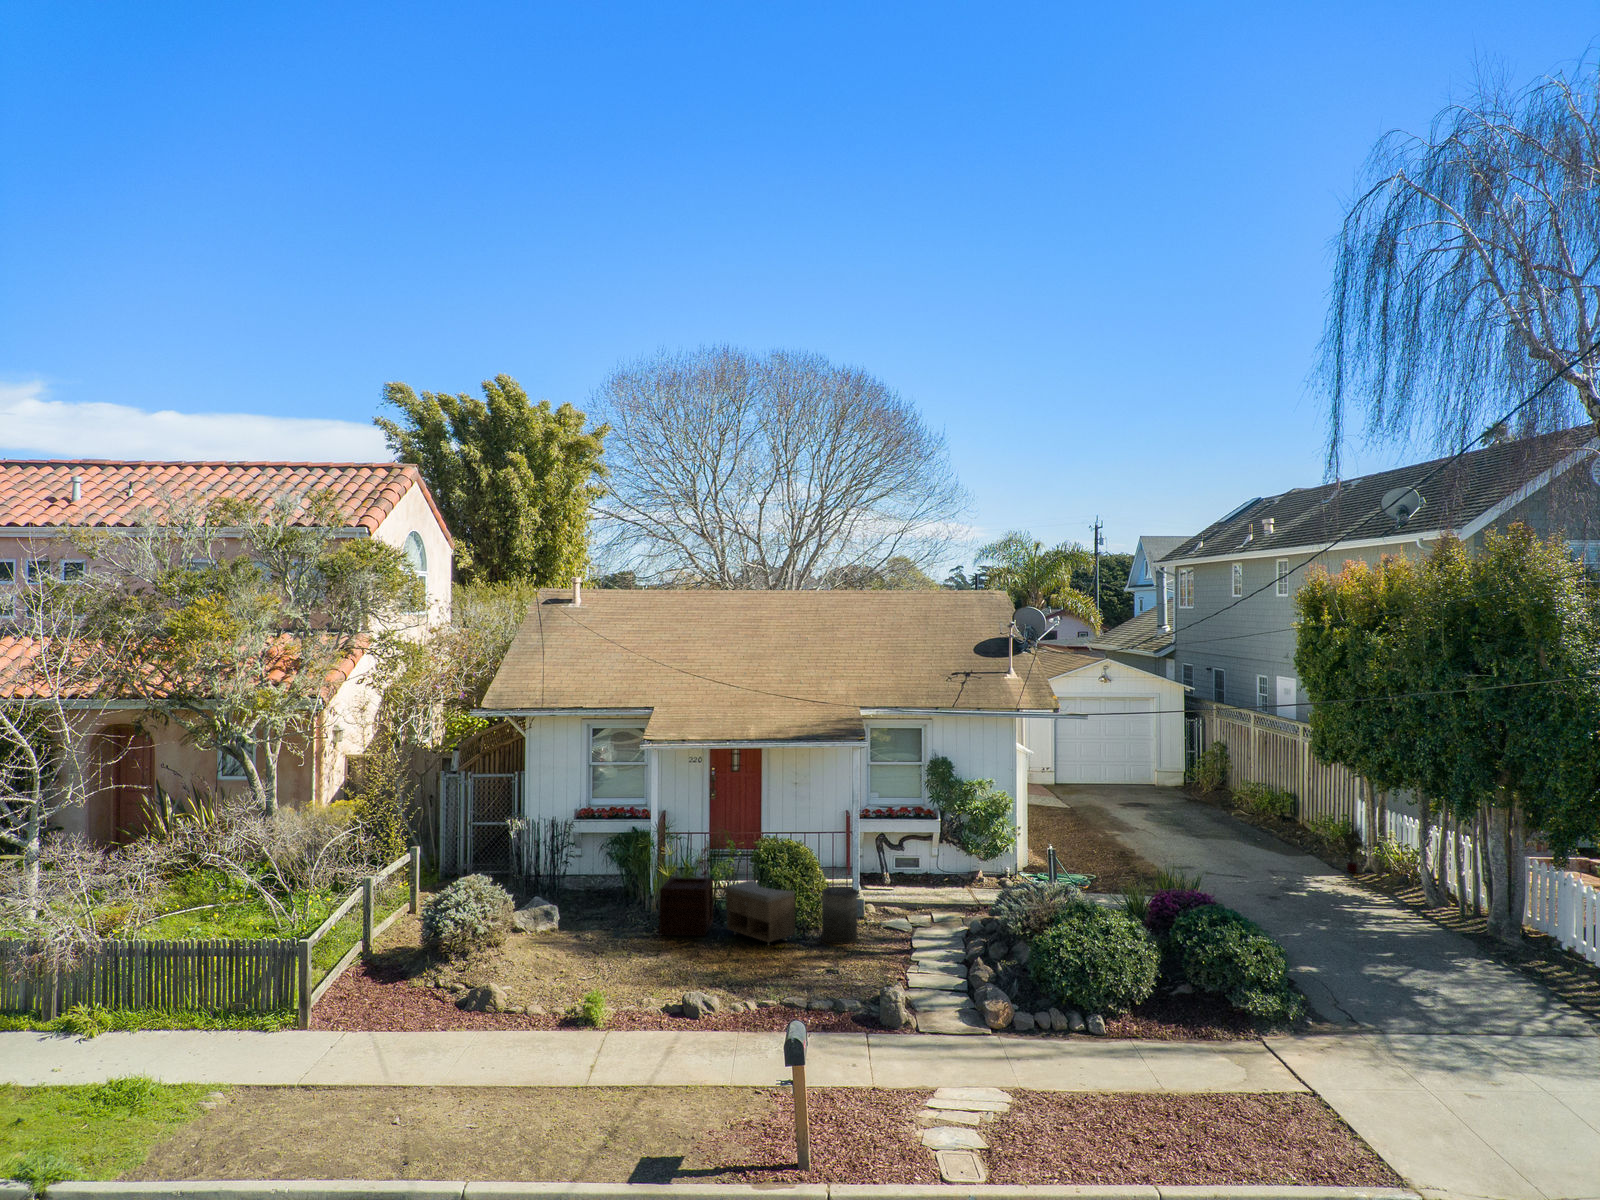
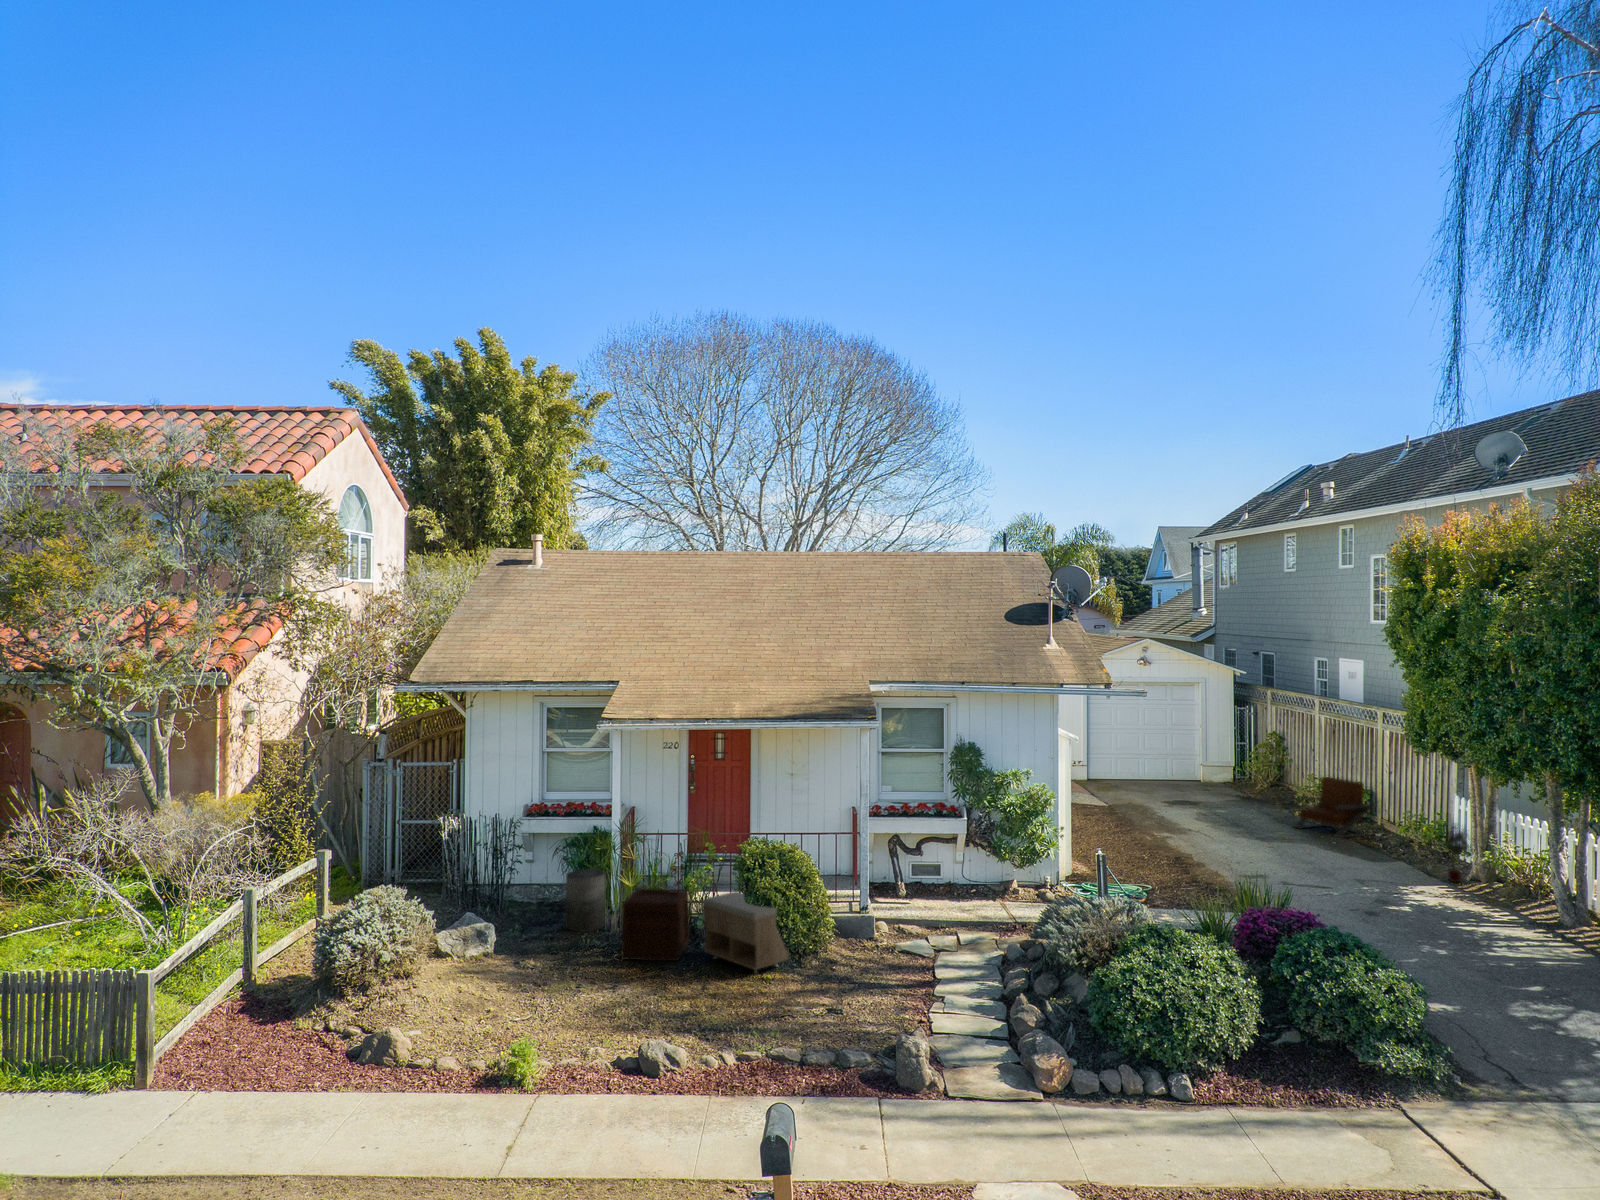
lounge chair: none [1227,782,1296,836] -> present [1294,777,1372,838]
trash can: present [822,887,858,944] -> present [565,869,606,931]

